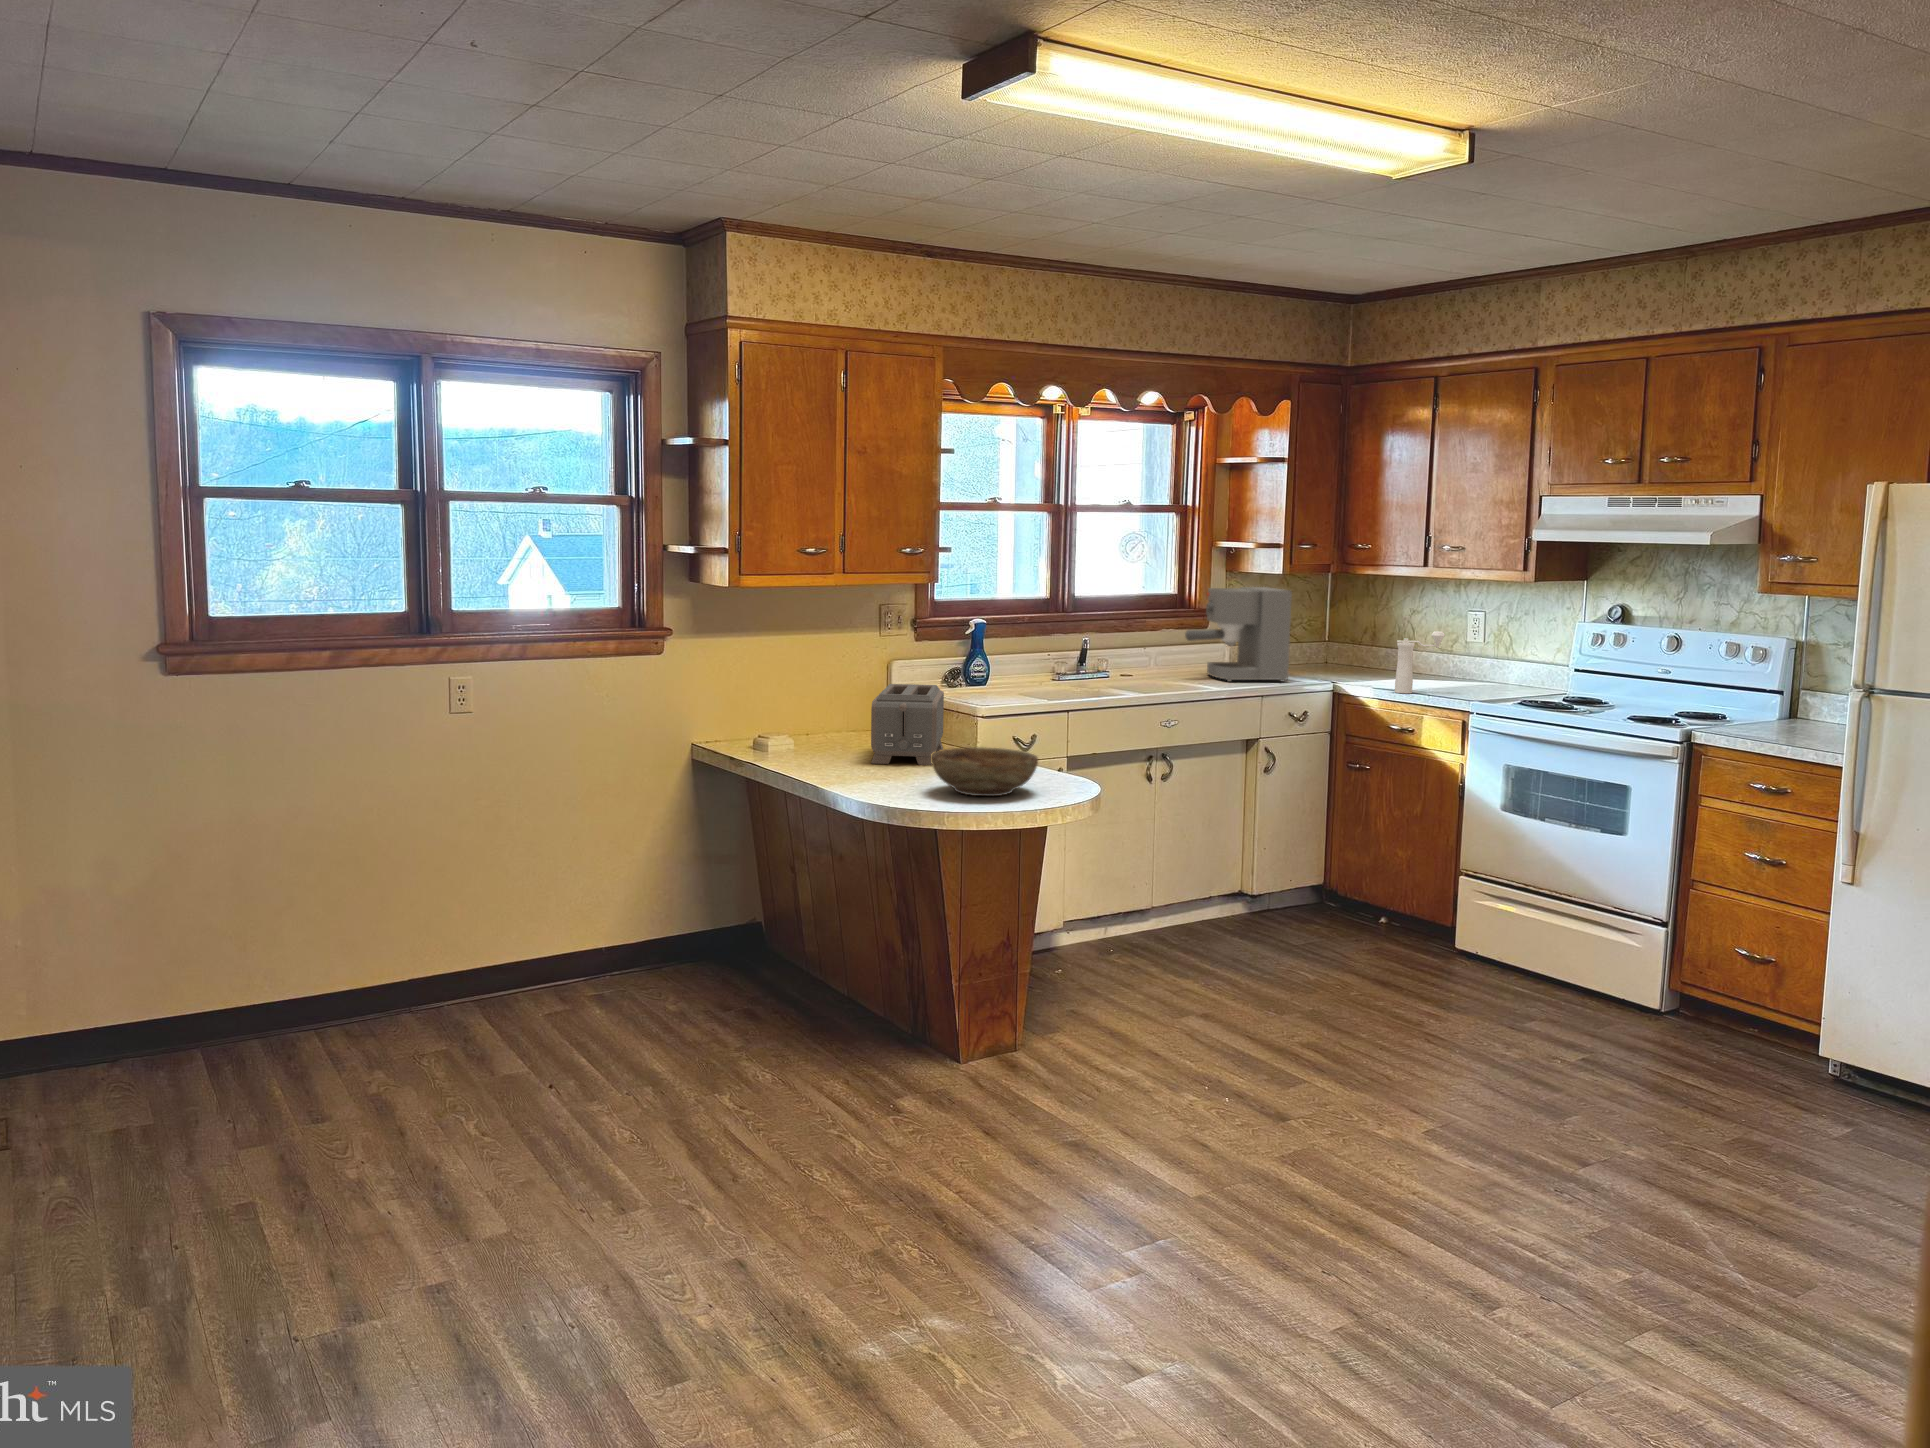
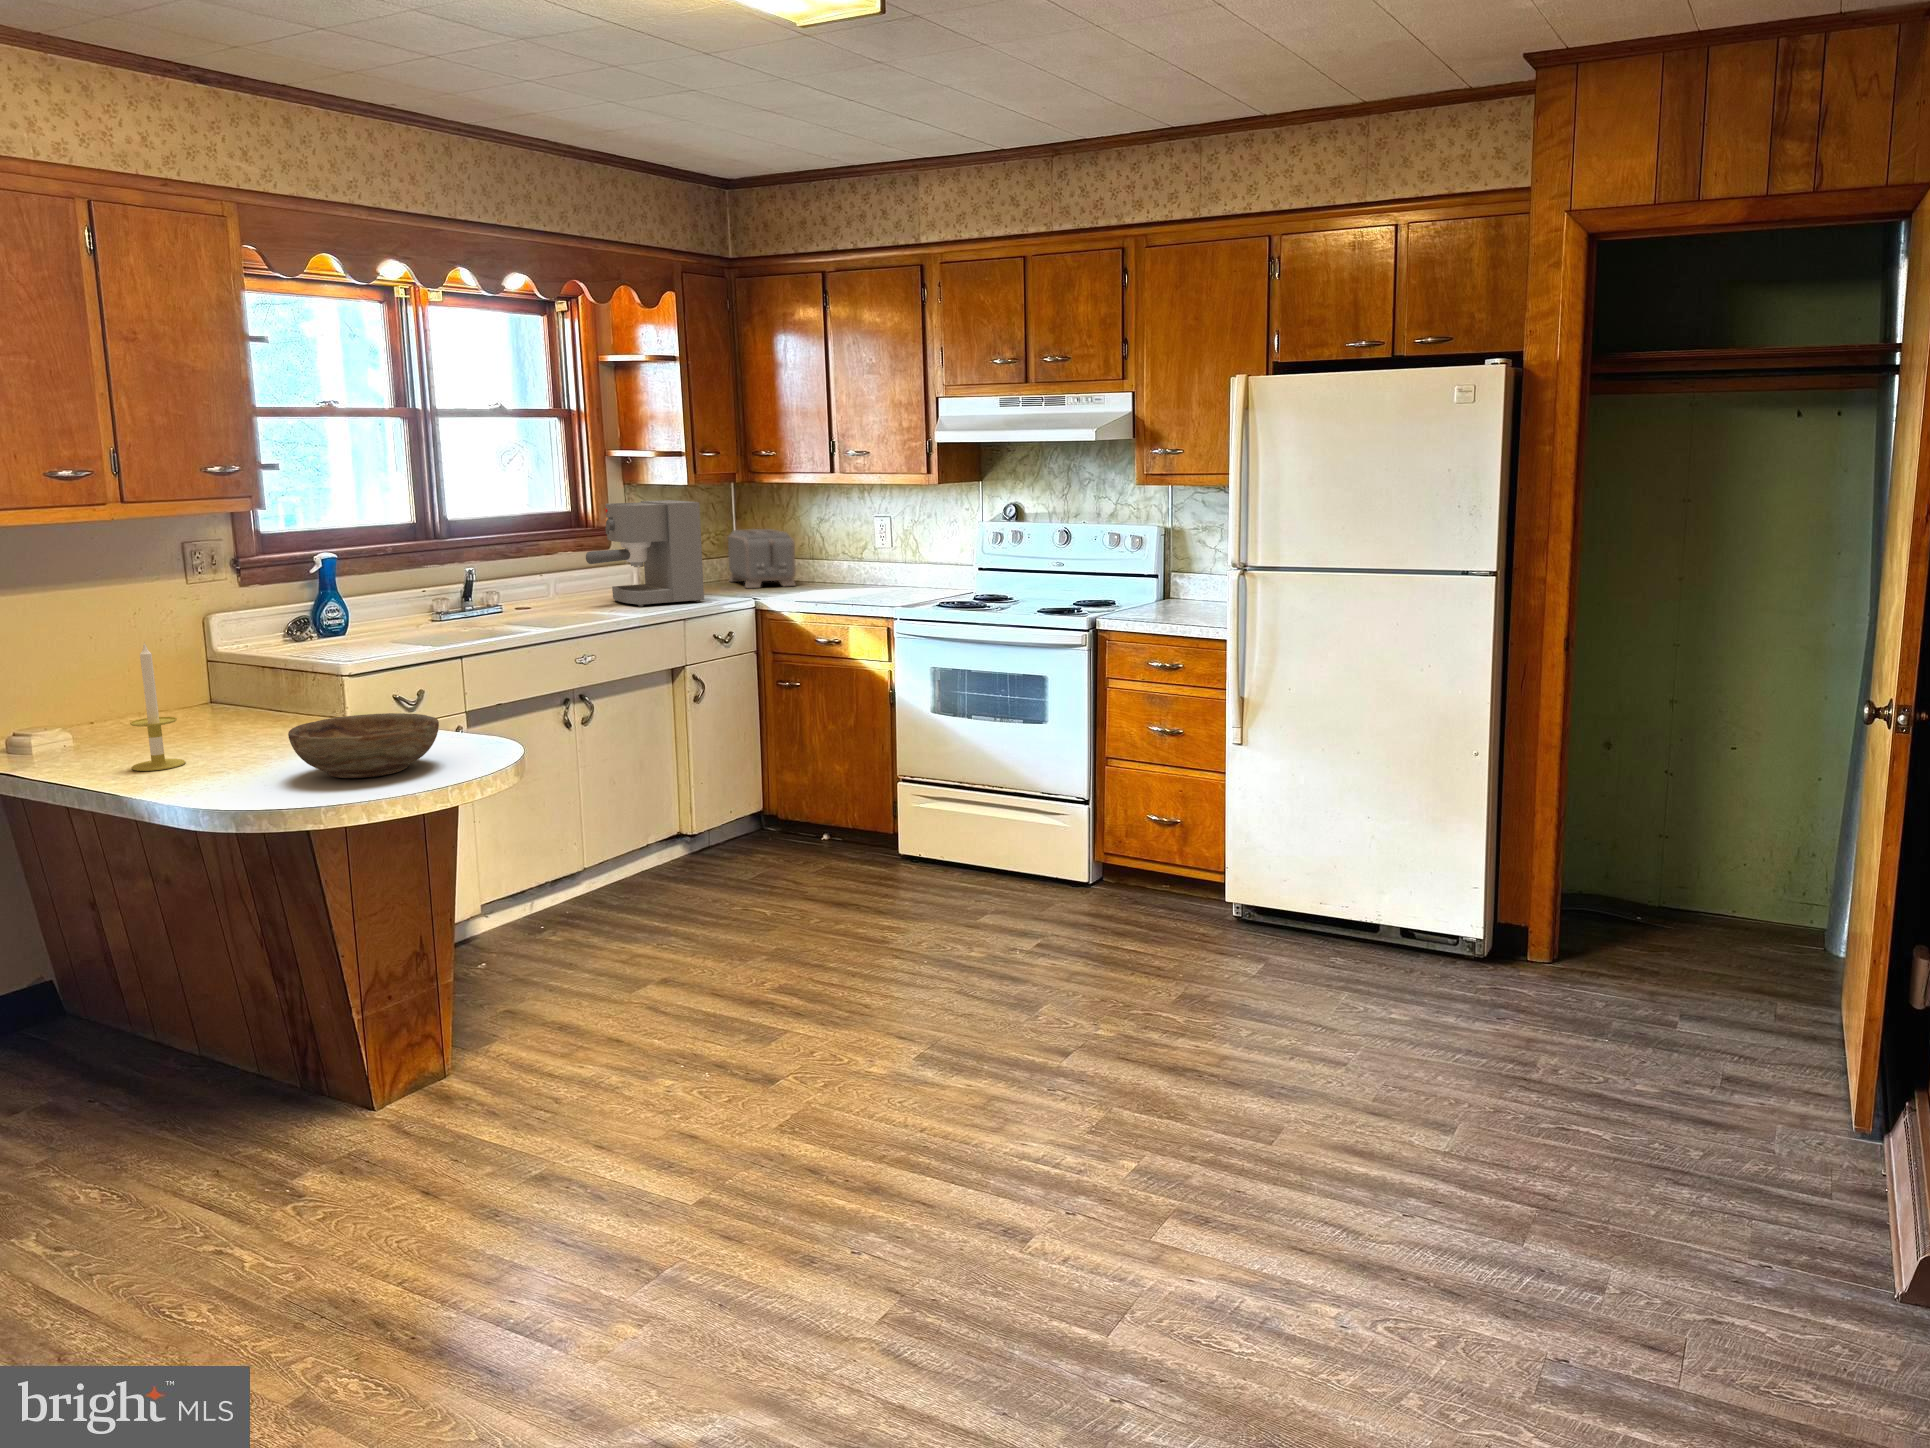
pepper mill: present [1395,631,1445,693] -> none [814,537,860,604]
candle: none [827,677,862,773] -> present [130,642,186,771]
toaster: present [871,684,944,765] -> present [728,529,796,588]

